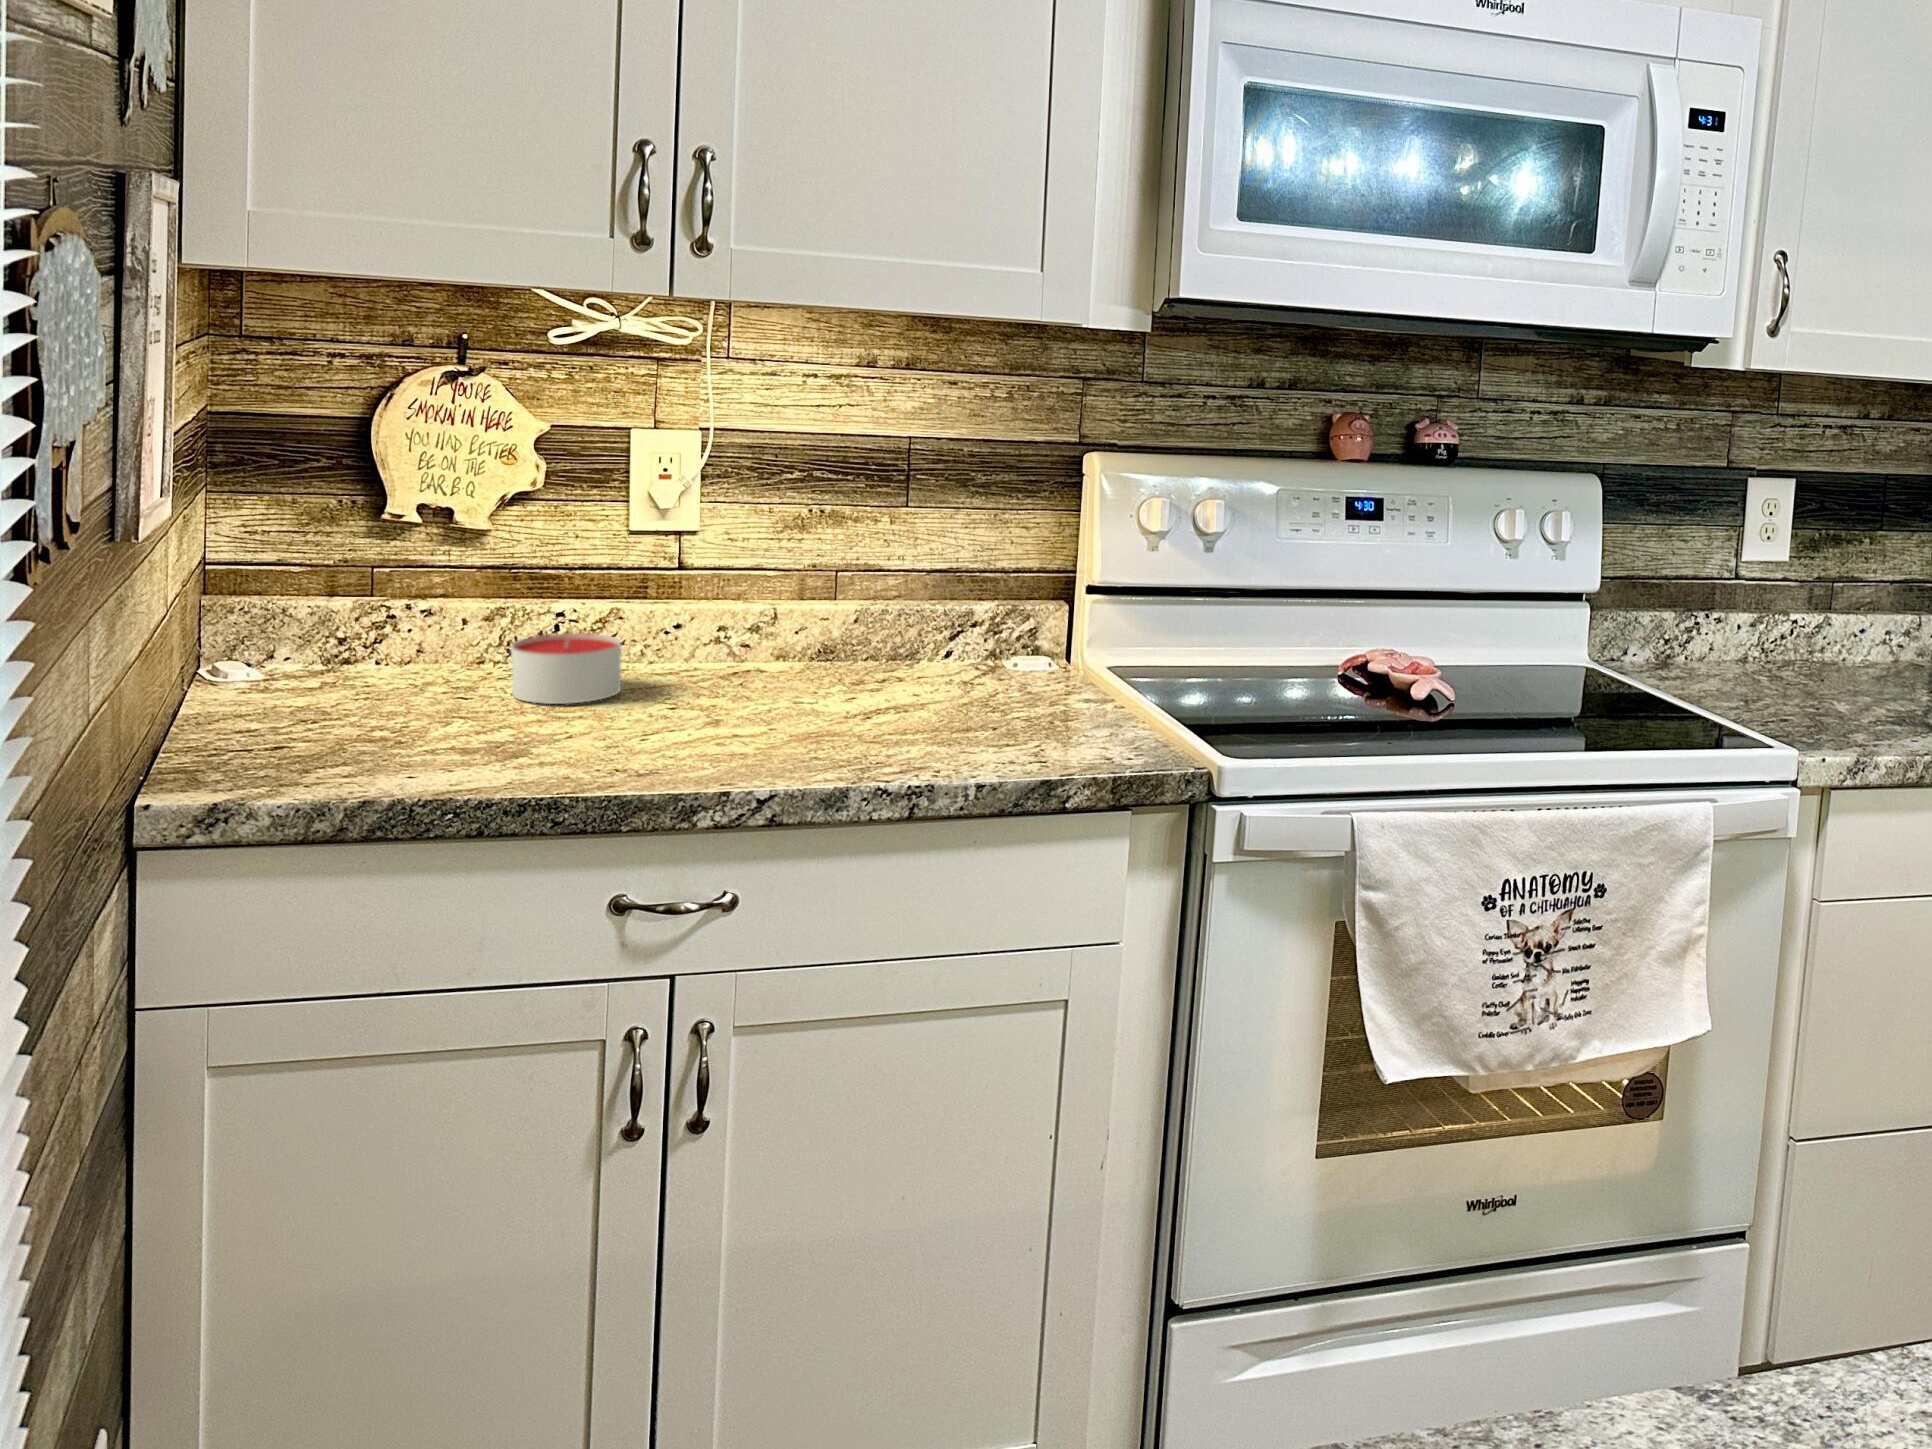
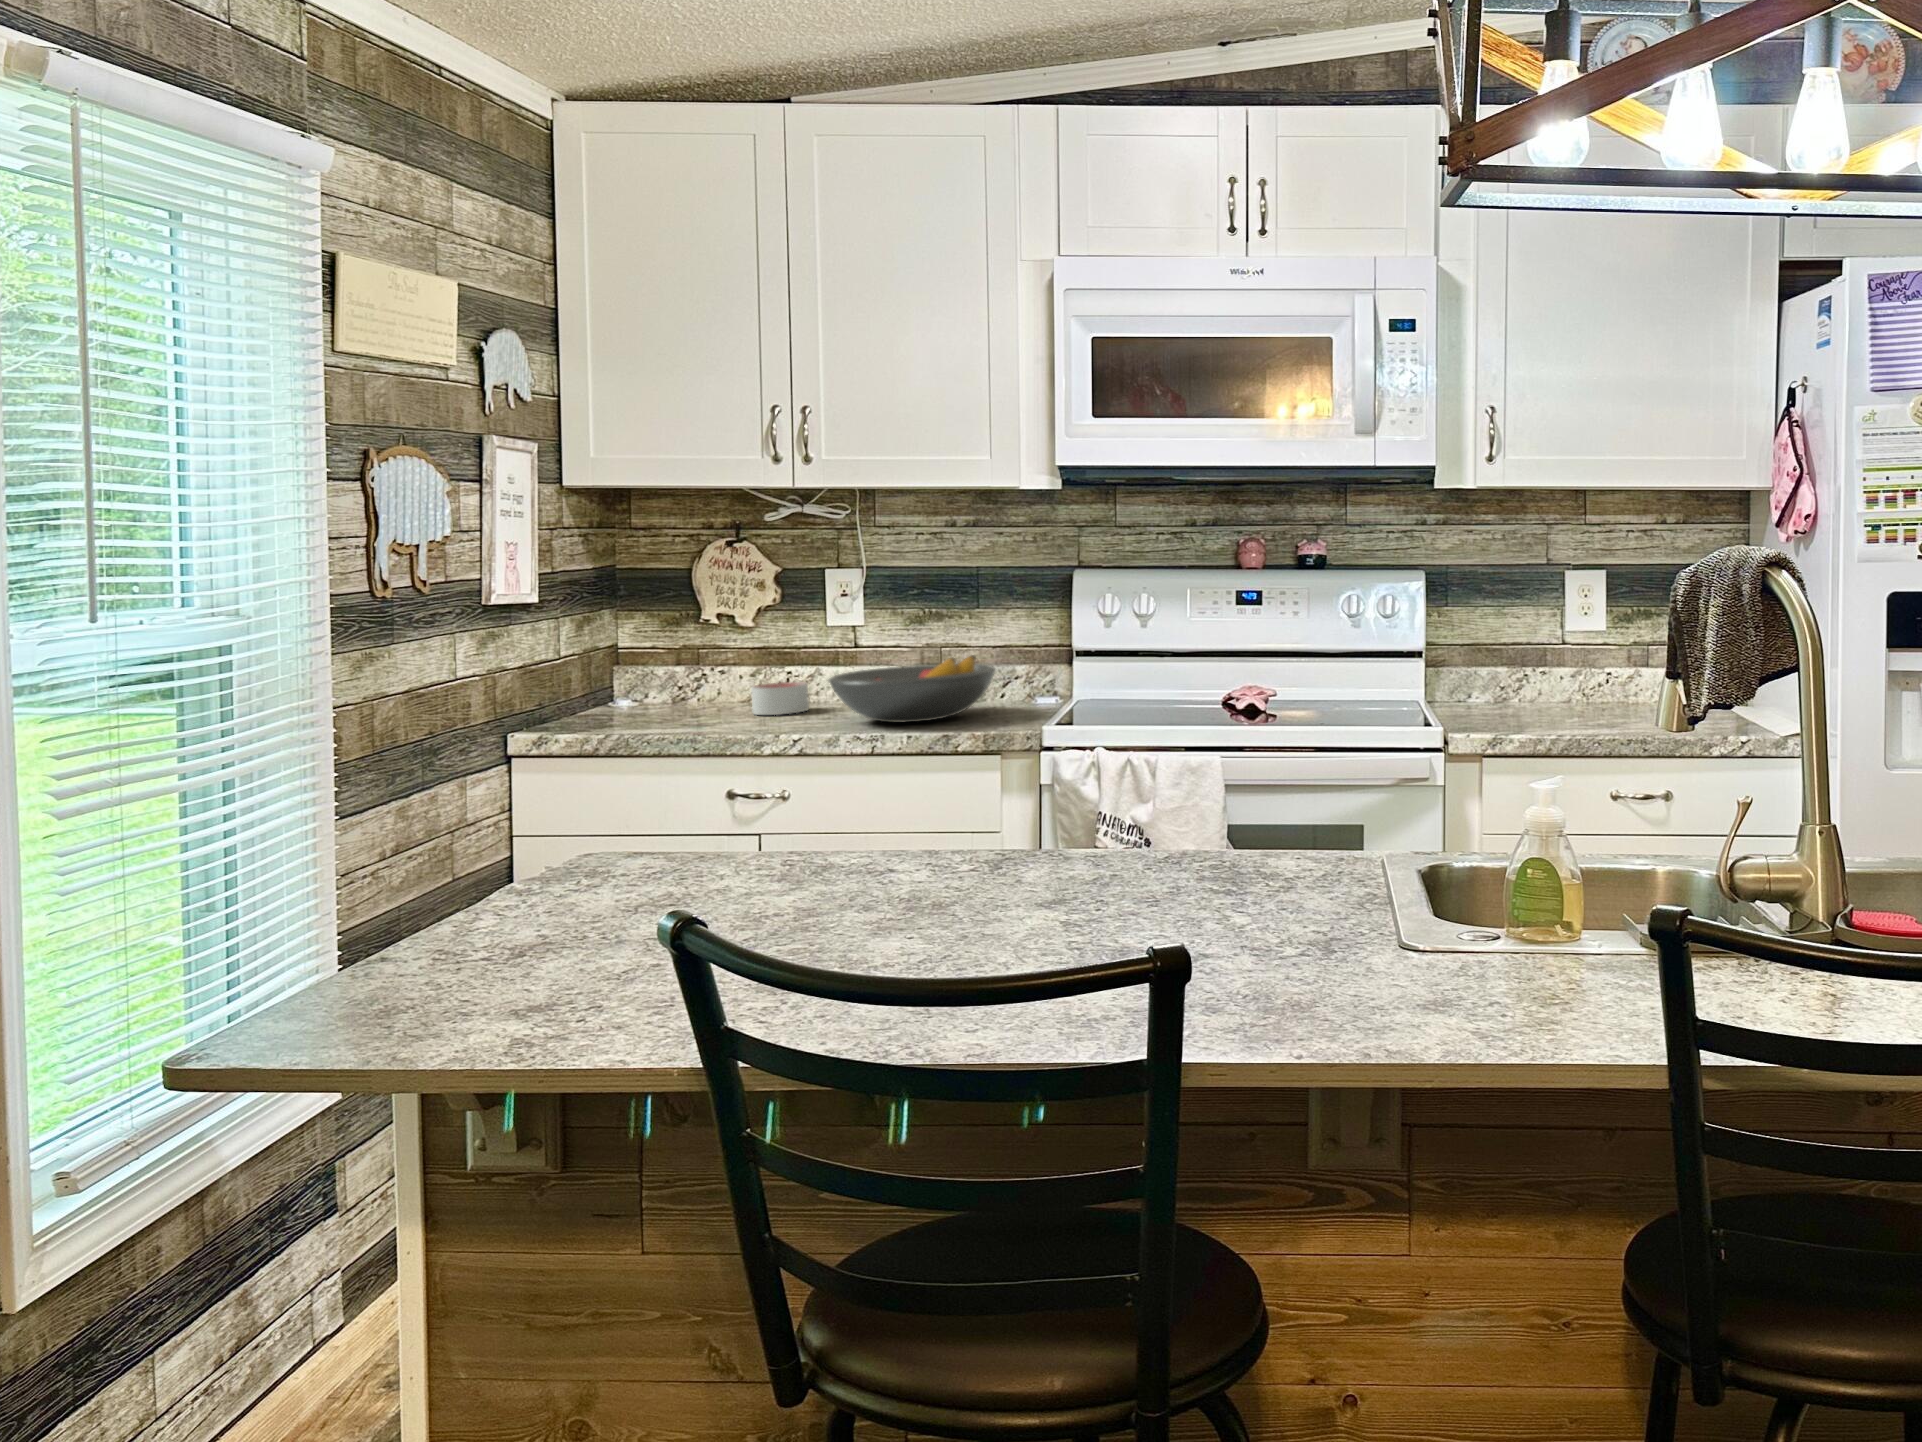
fruit bowl: none [730,601,1029,729] -> present [829,655,996,722]

